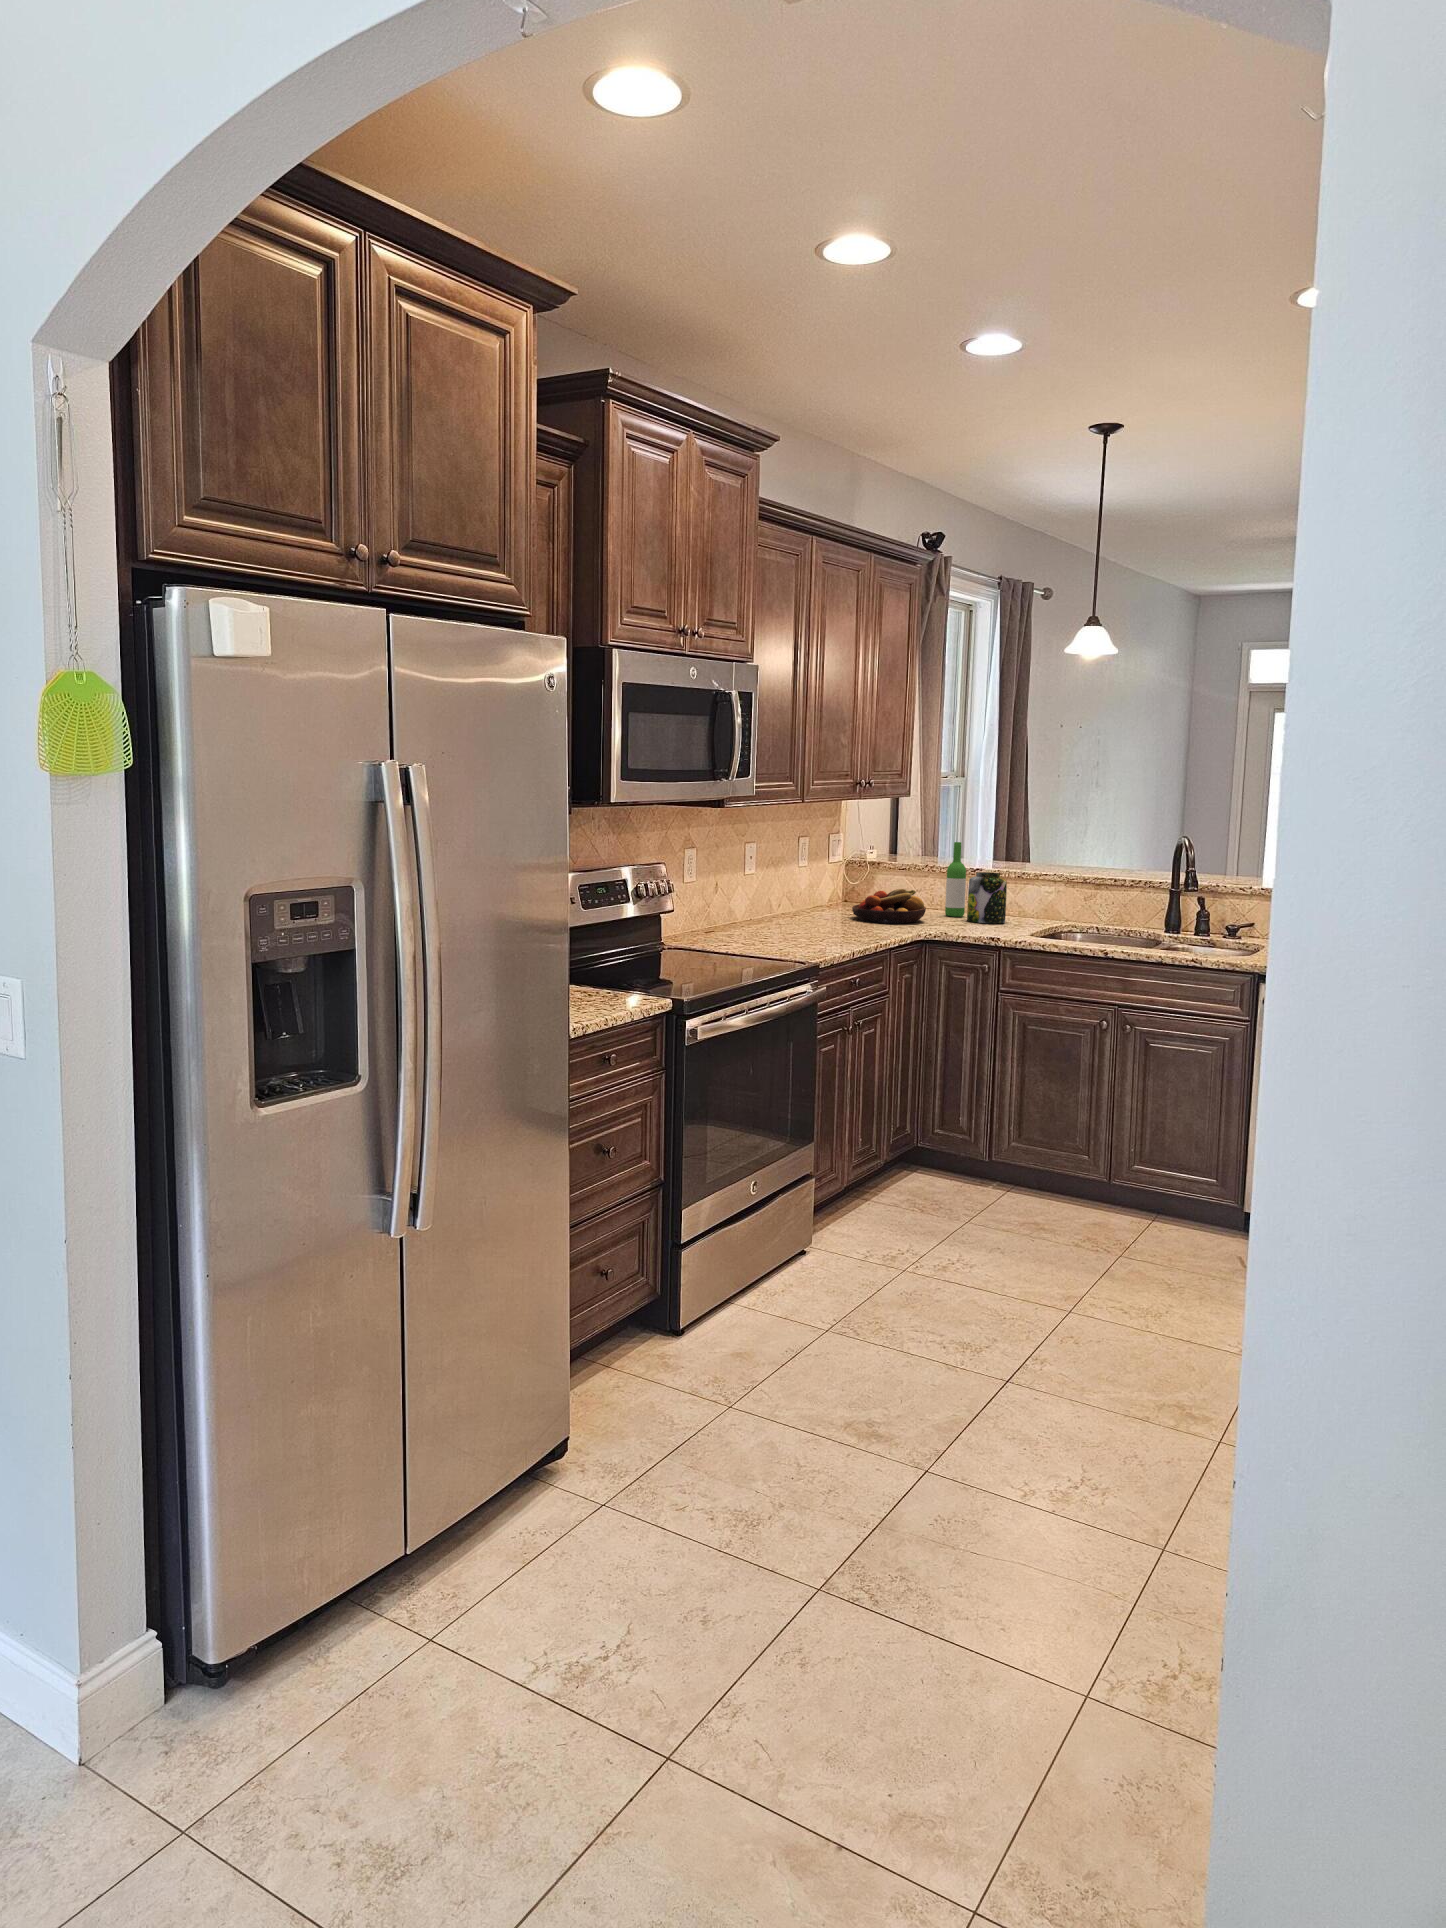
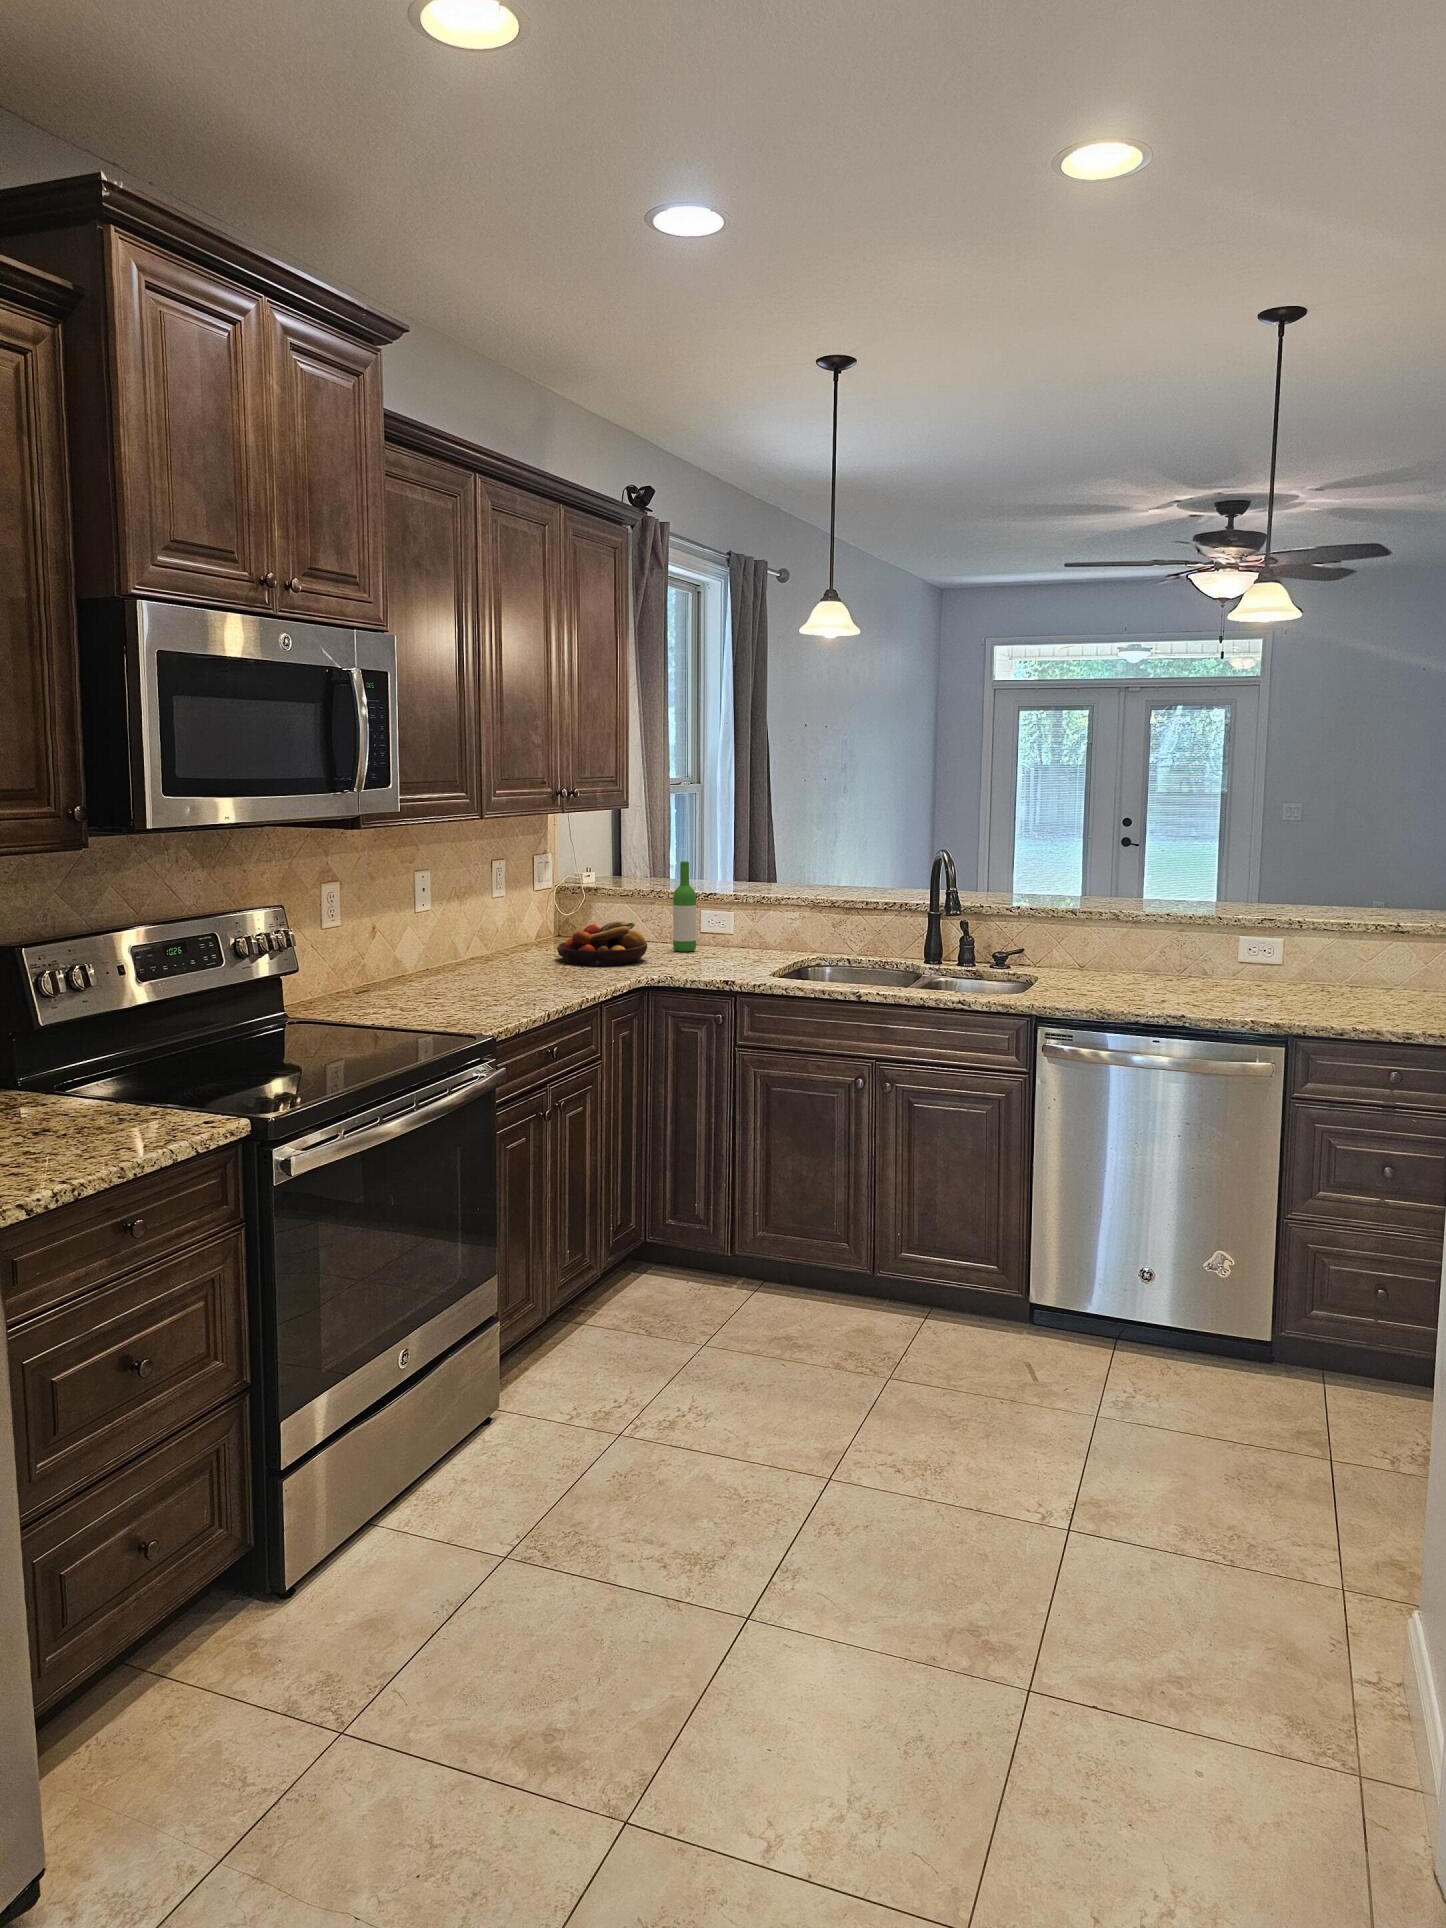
jar: present [967,872,1007,923] -> none [699,897,744,959]

